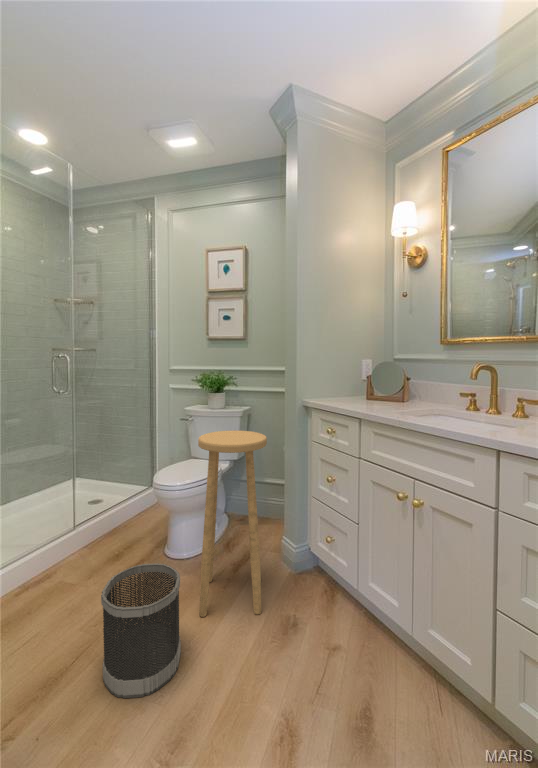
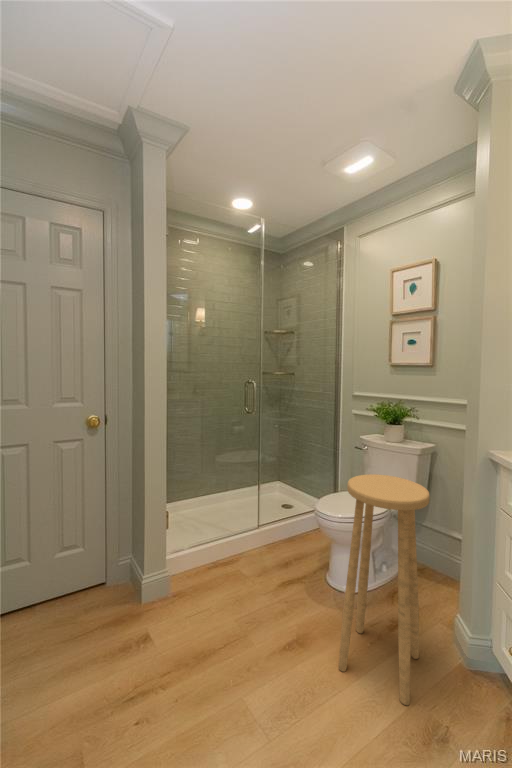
wastebasket: present [101,563,181,698] -> none [239,590,311,728]

